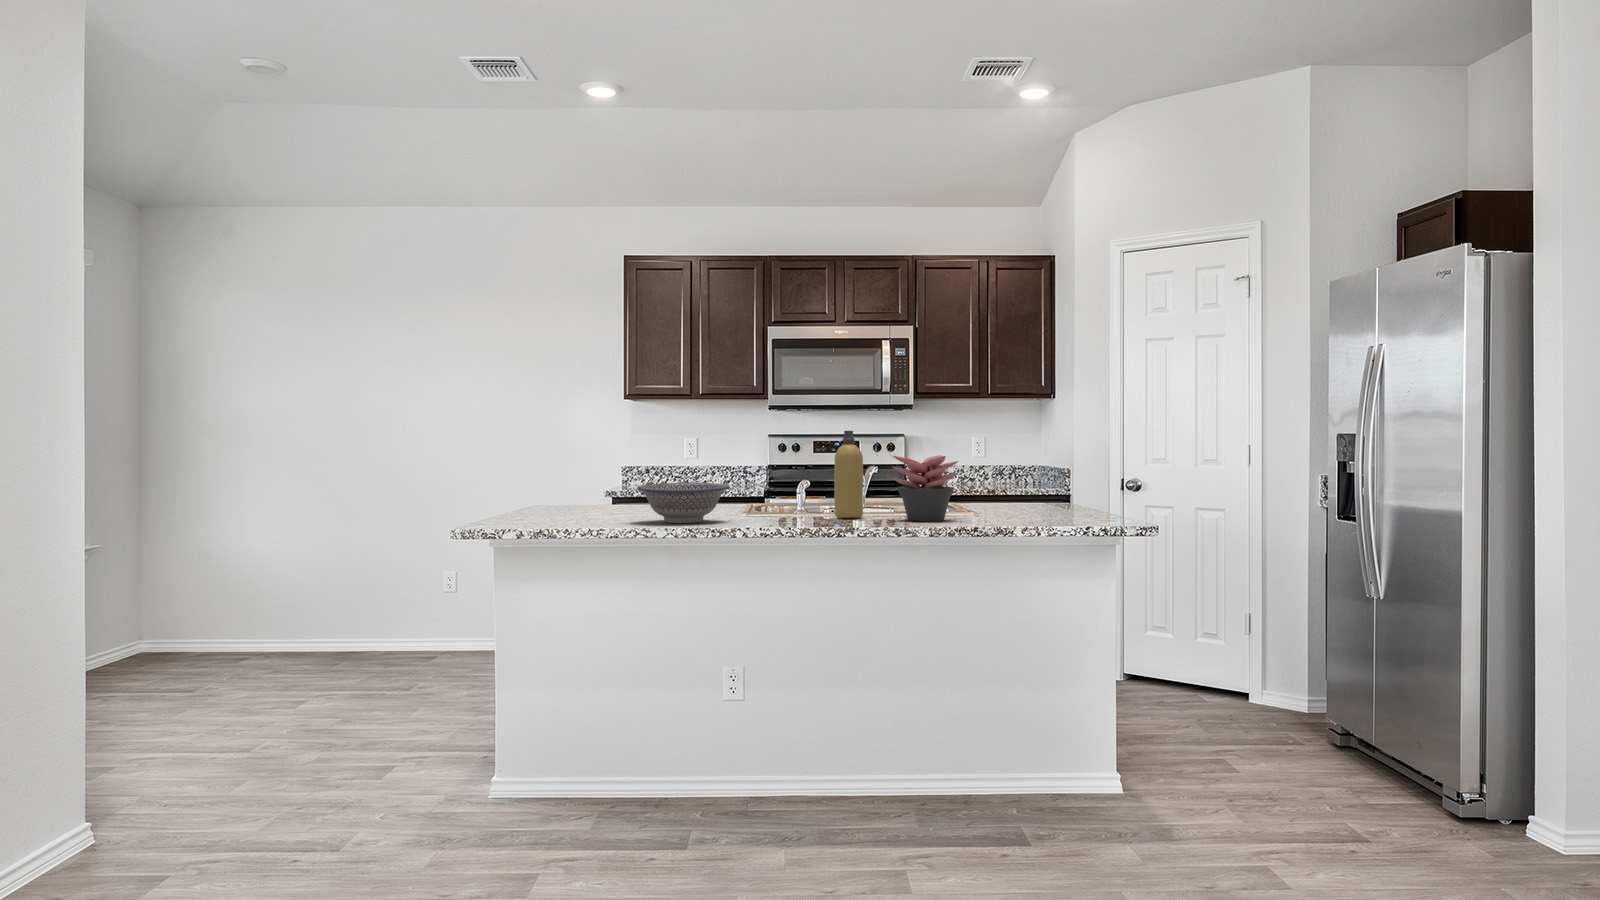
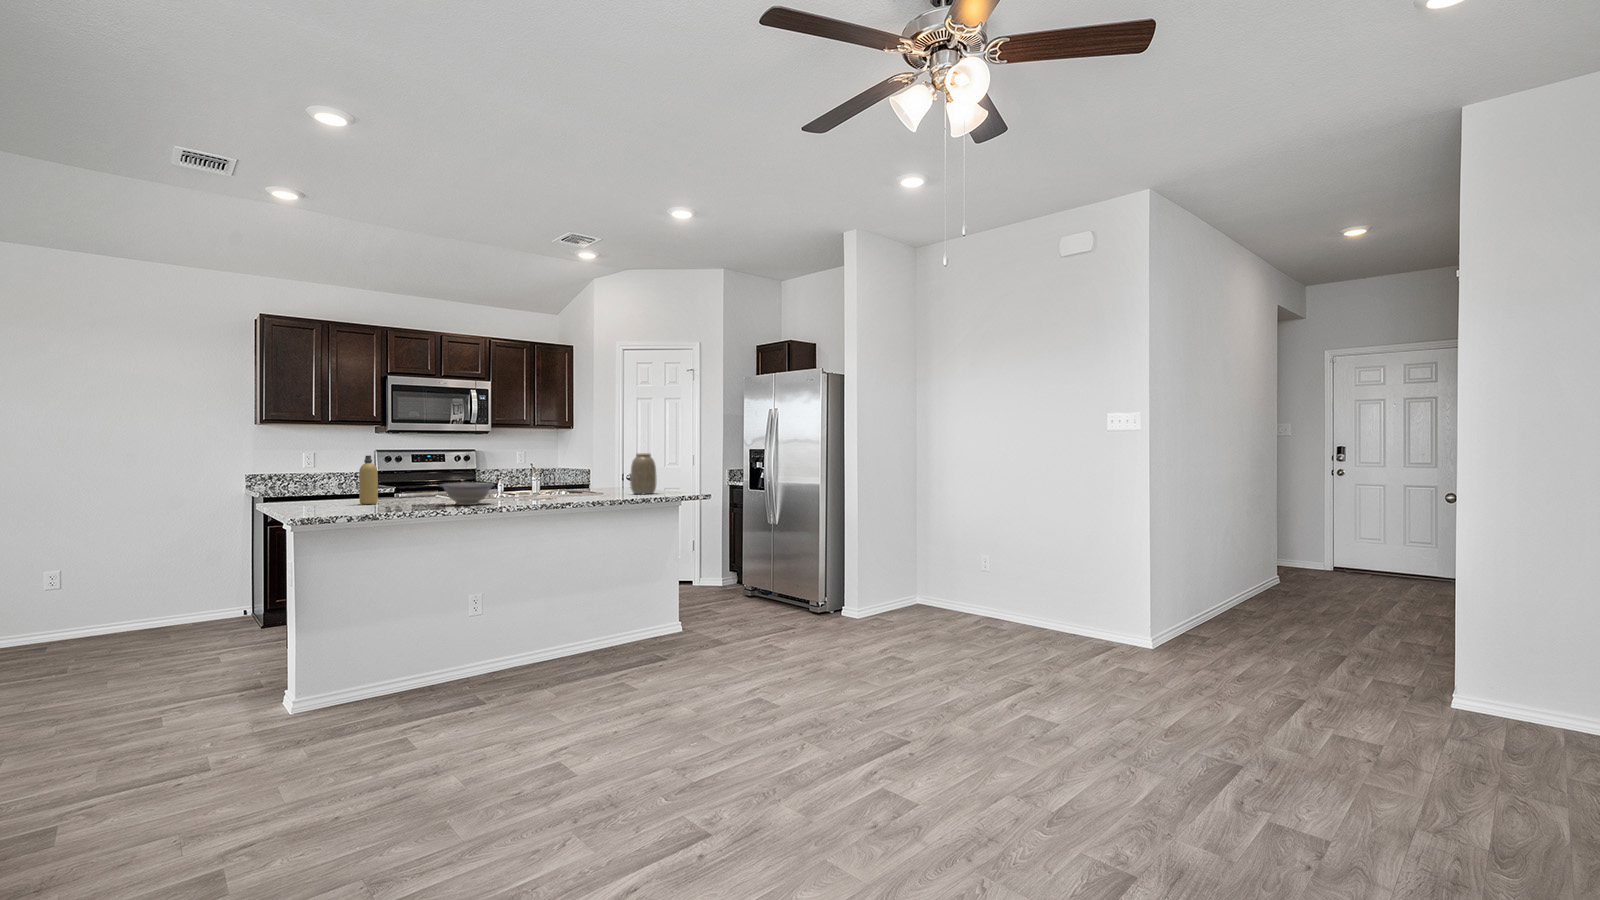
bottle: present [834,431,863,518] -> present [359,456,378,504]
vase: none [1034,432,1090,519] -> present [630,453,657,494]
succulent plant: present [893,455,958,522] -> none [574,465,605,498]

